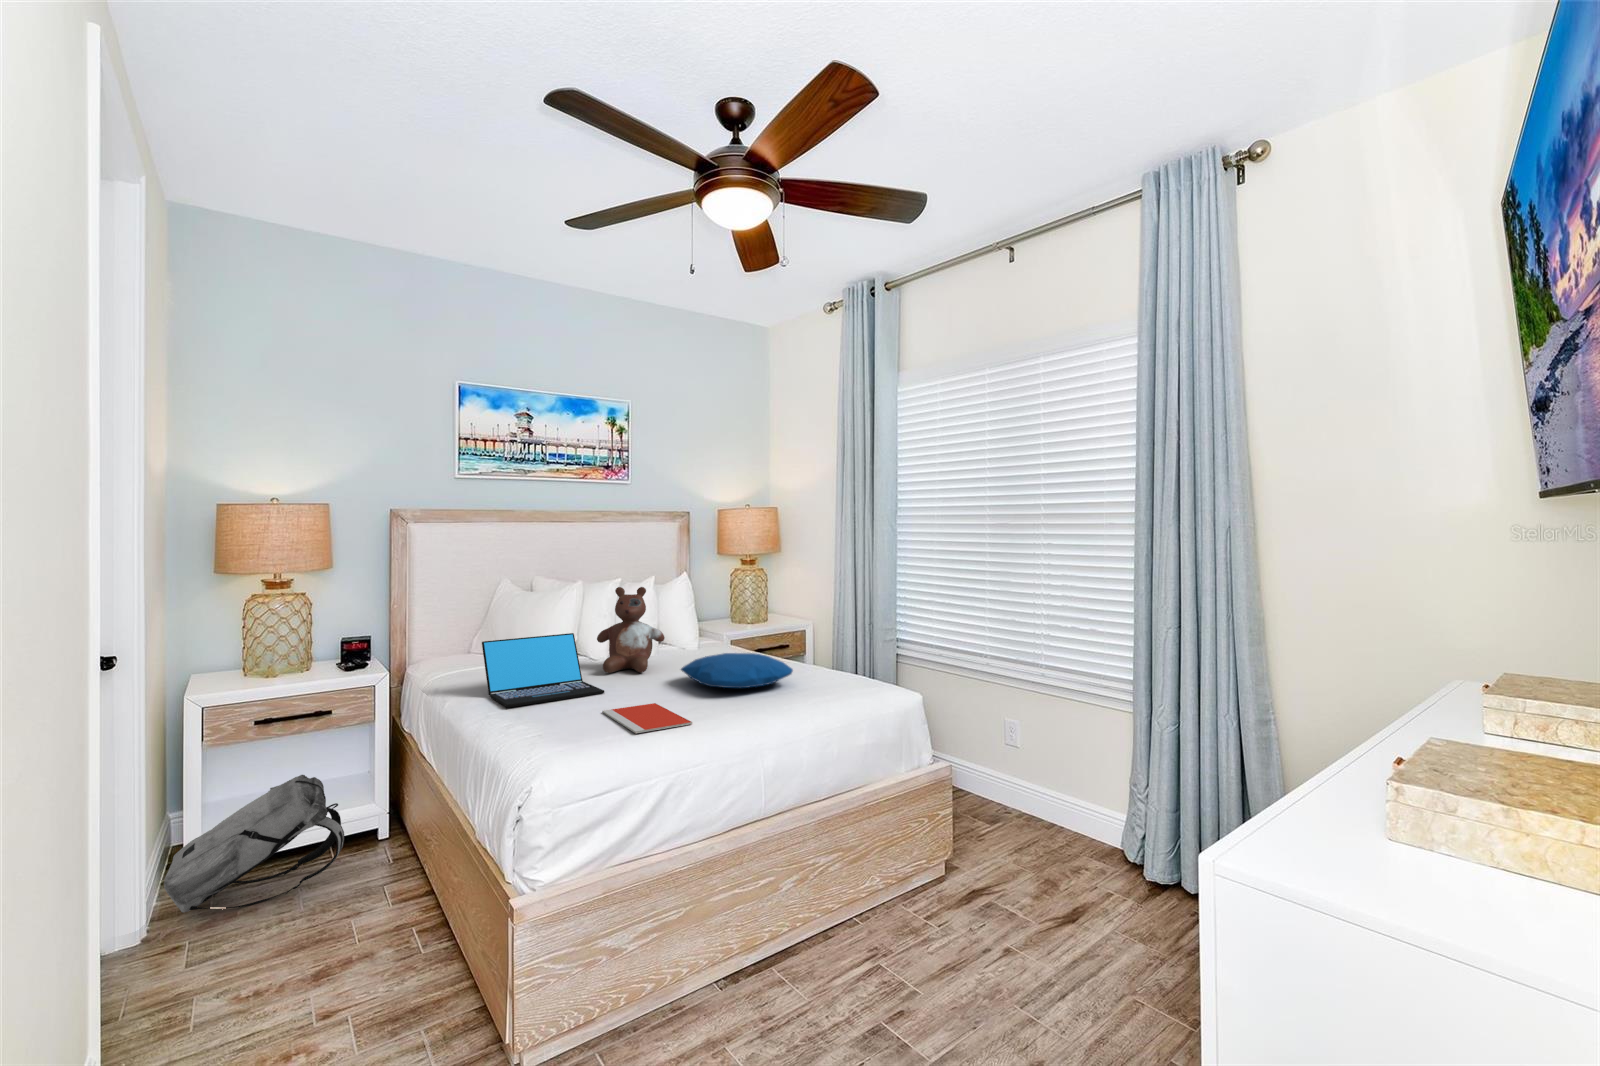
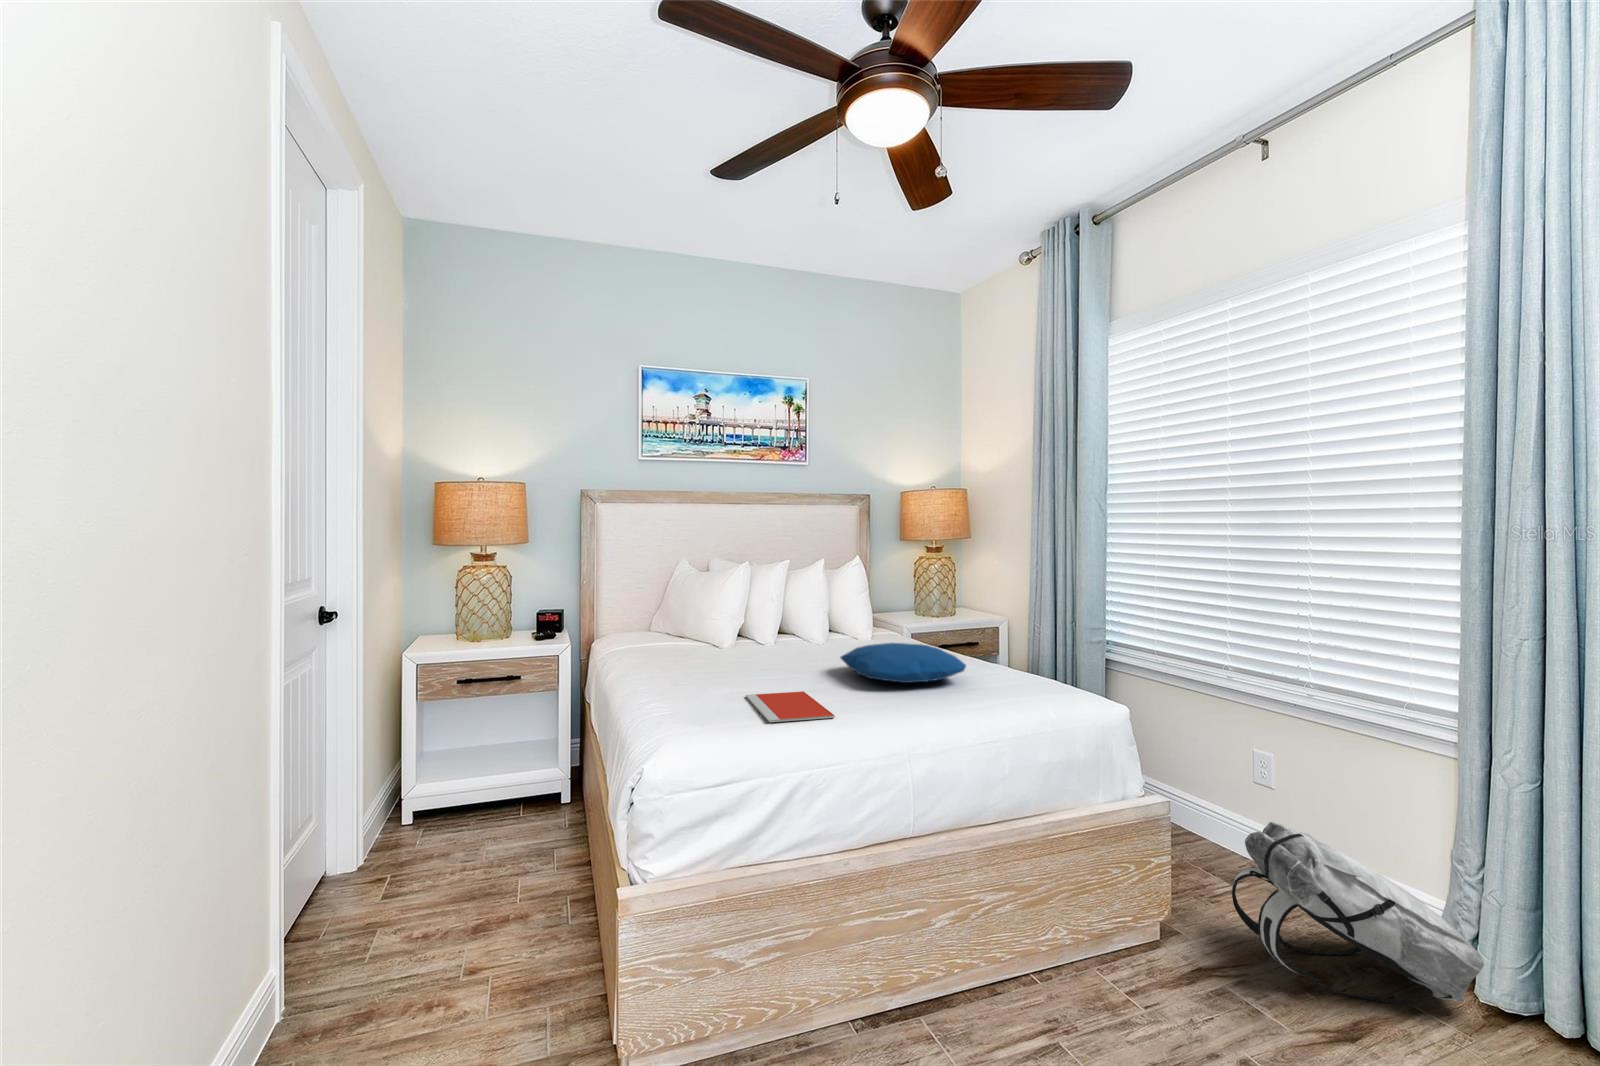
stuffed bear: present [597,587,665,673] -> none [761,567,830,659]
laptop: present [482,633,604,708] -> none [641,613,757,684]
backpack: present [164,775,344,912] -> present [1232,822,1484,1003]

